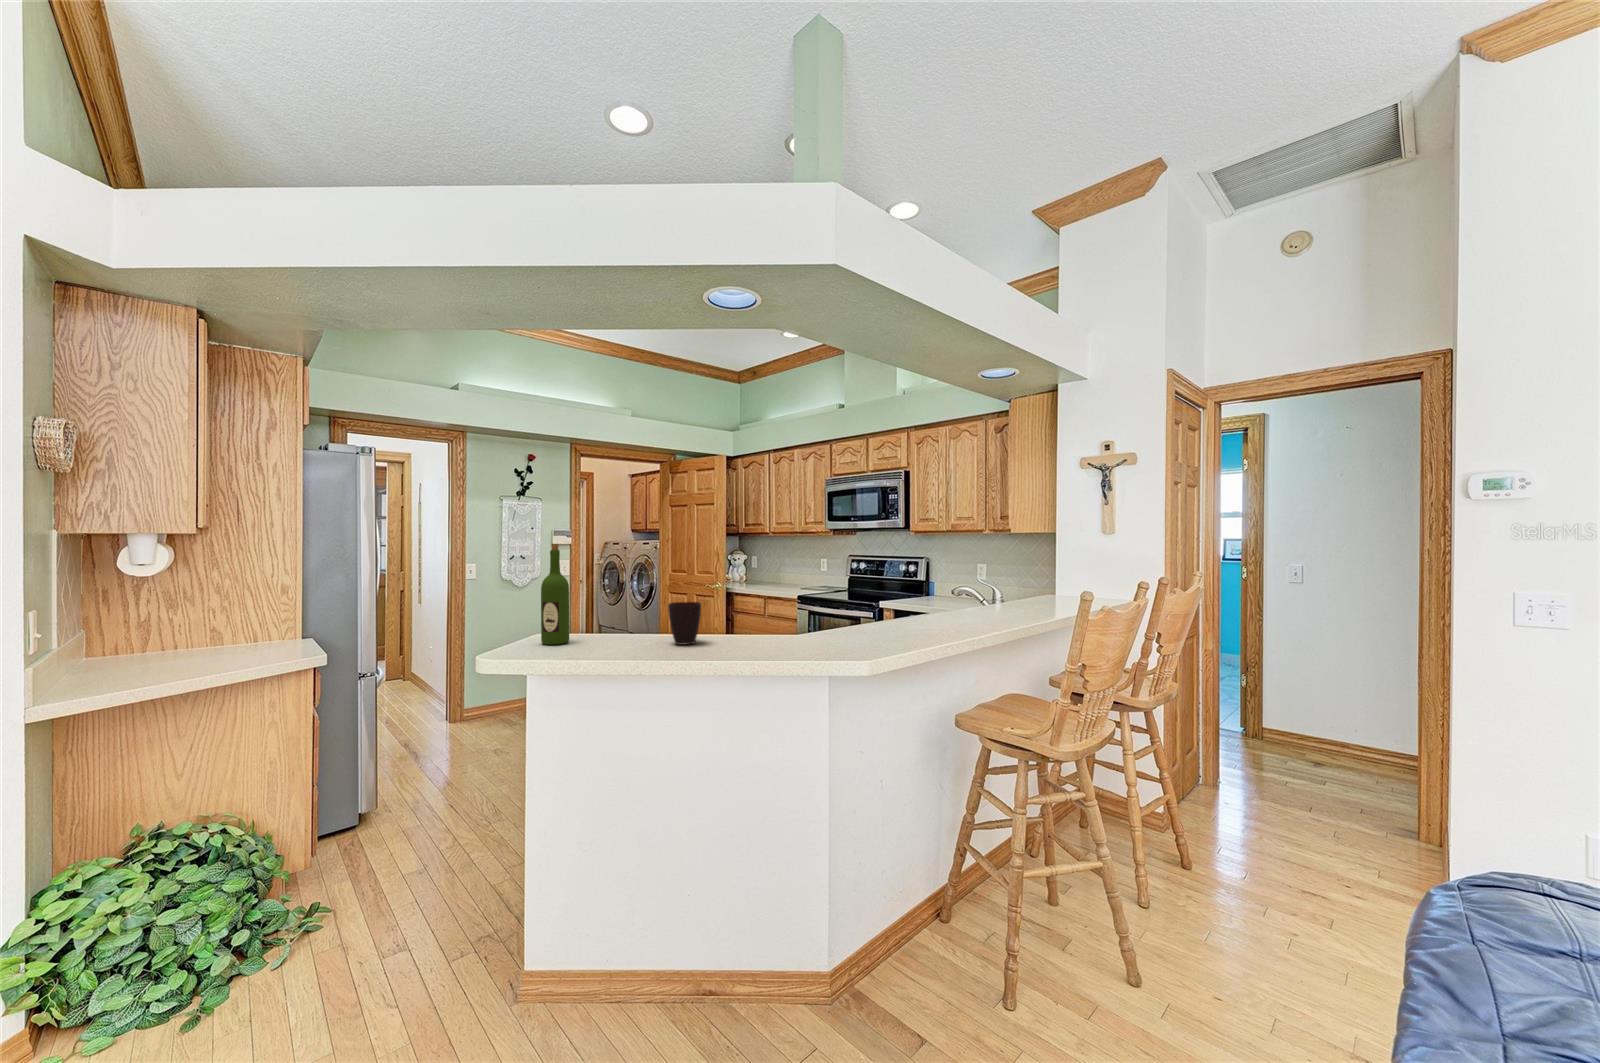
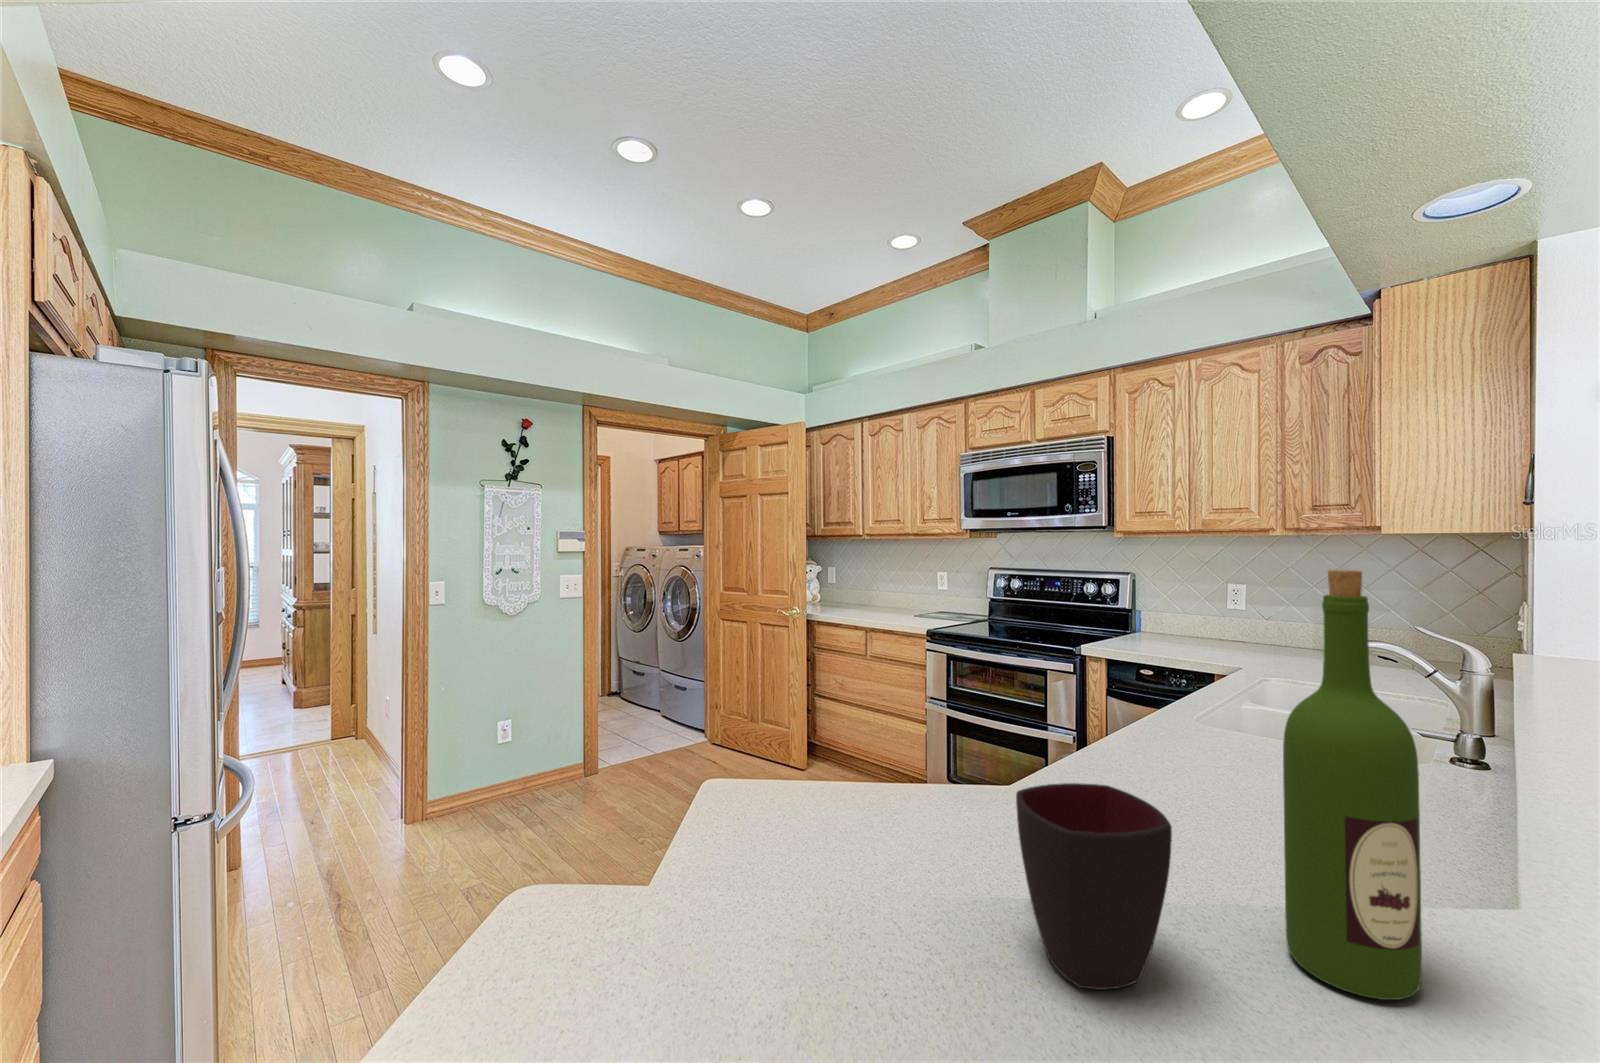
wine bottle: present [541,544,569,645] -> present [1283,570,1422,1000]

